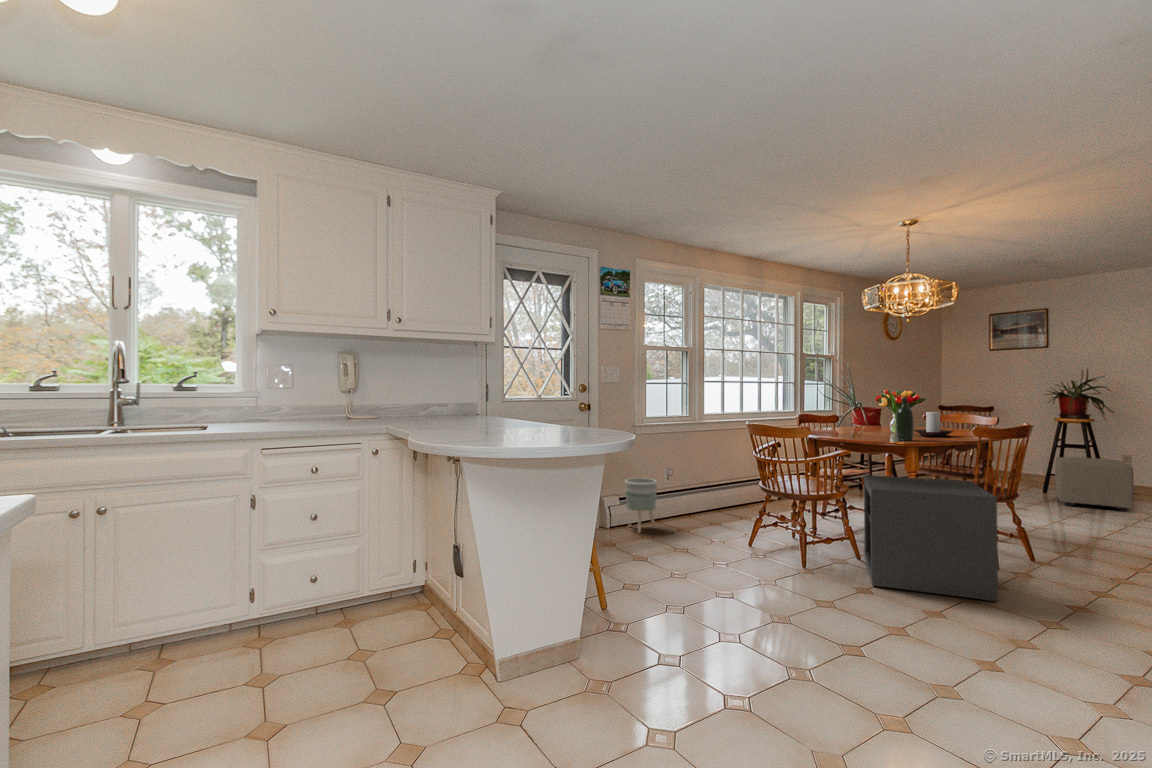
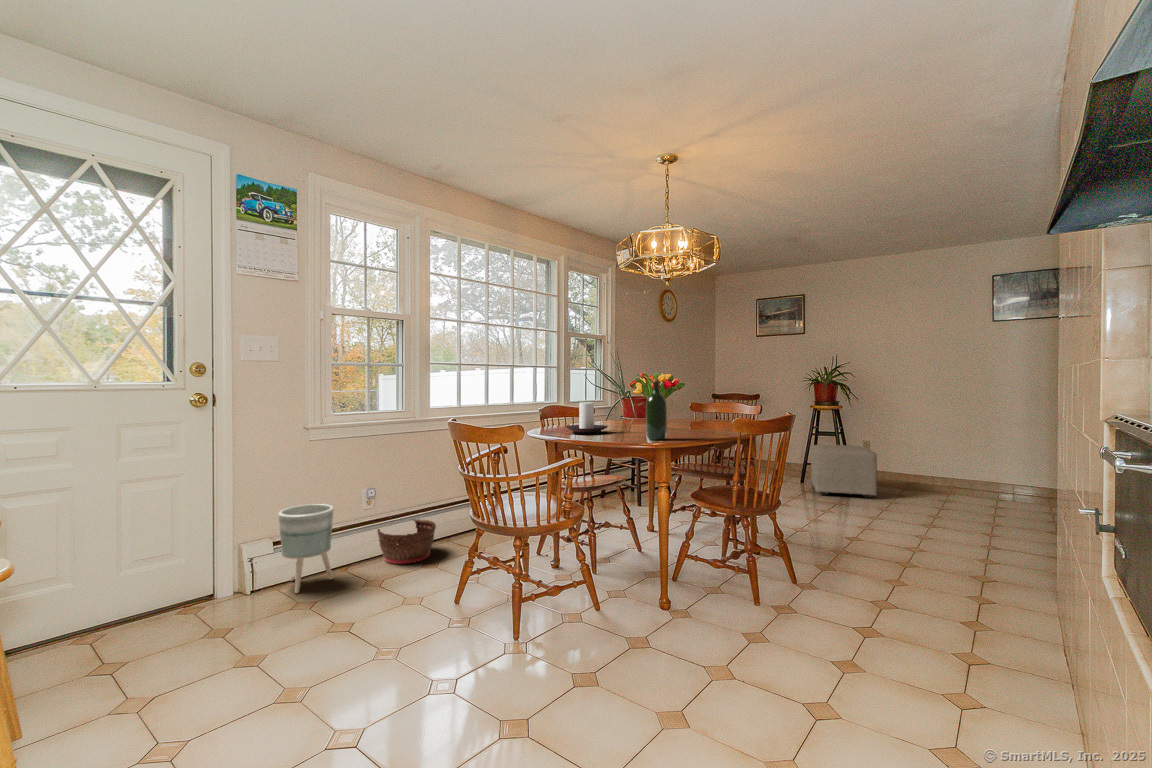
candle holder: present [914,412,953,437] -> present [565,402,608,434]
storage cabinet: present [864,475,998,601] -> none [598,490,761,678]
basket: none [676,495,717,525] -> present [377,519,436,564]

